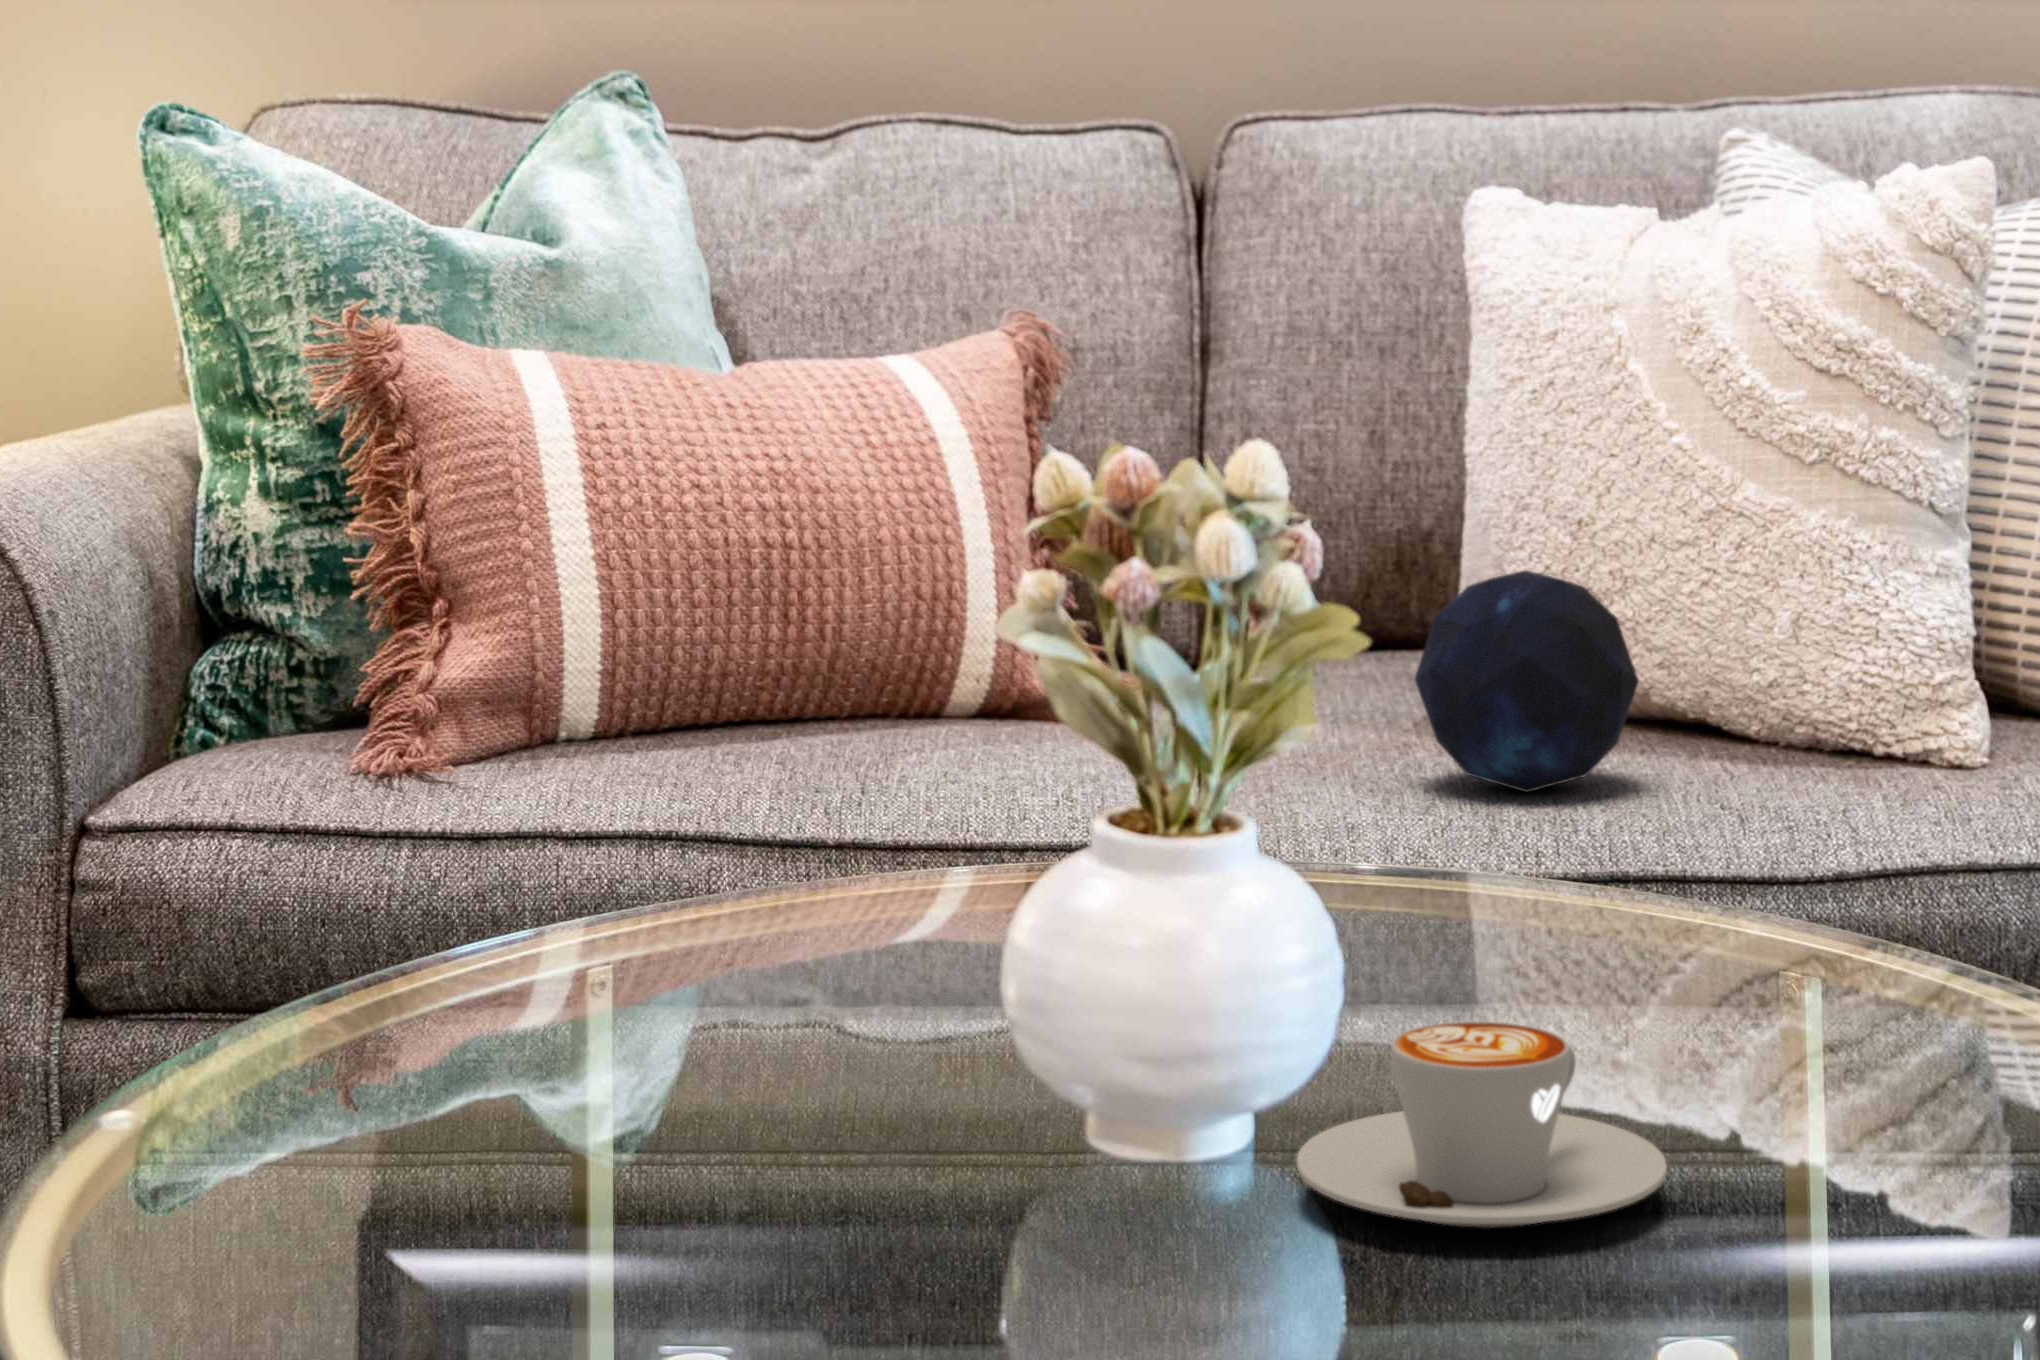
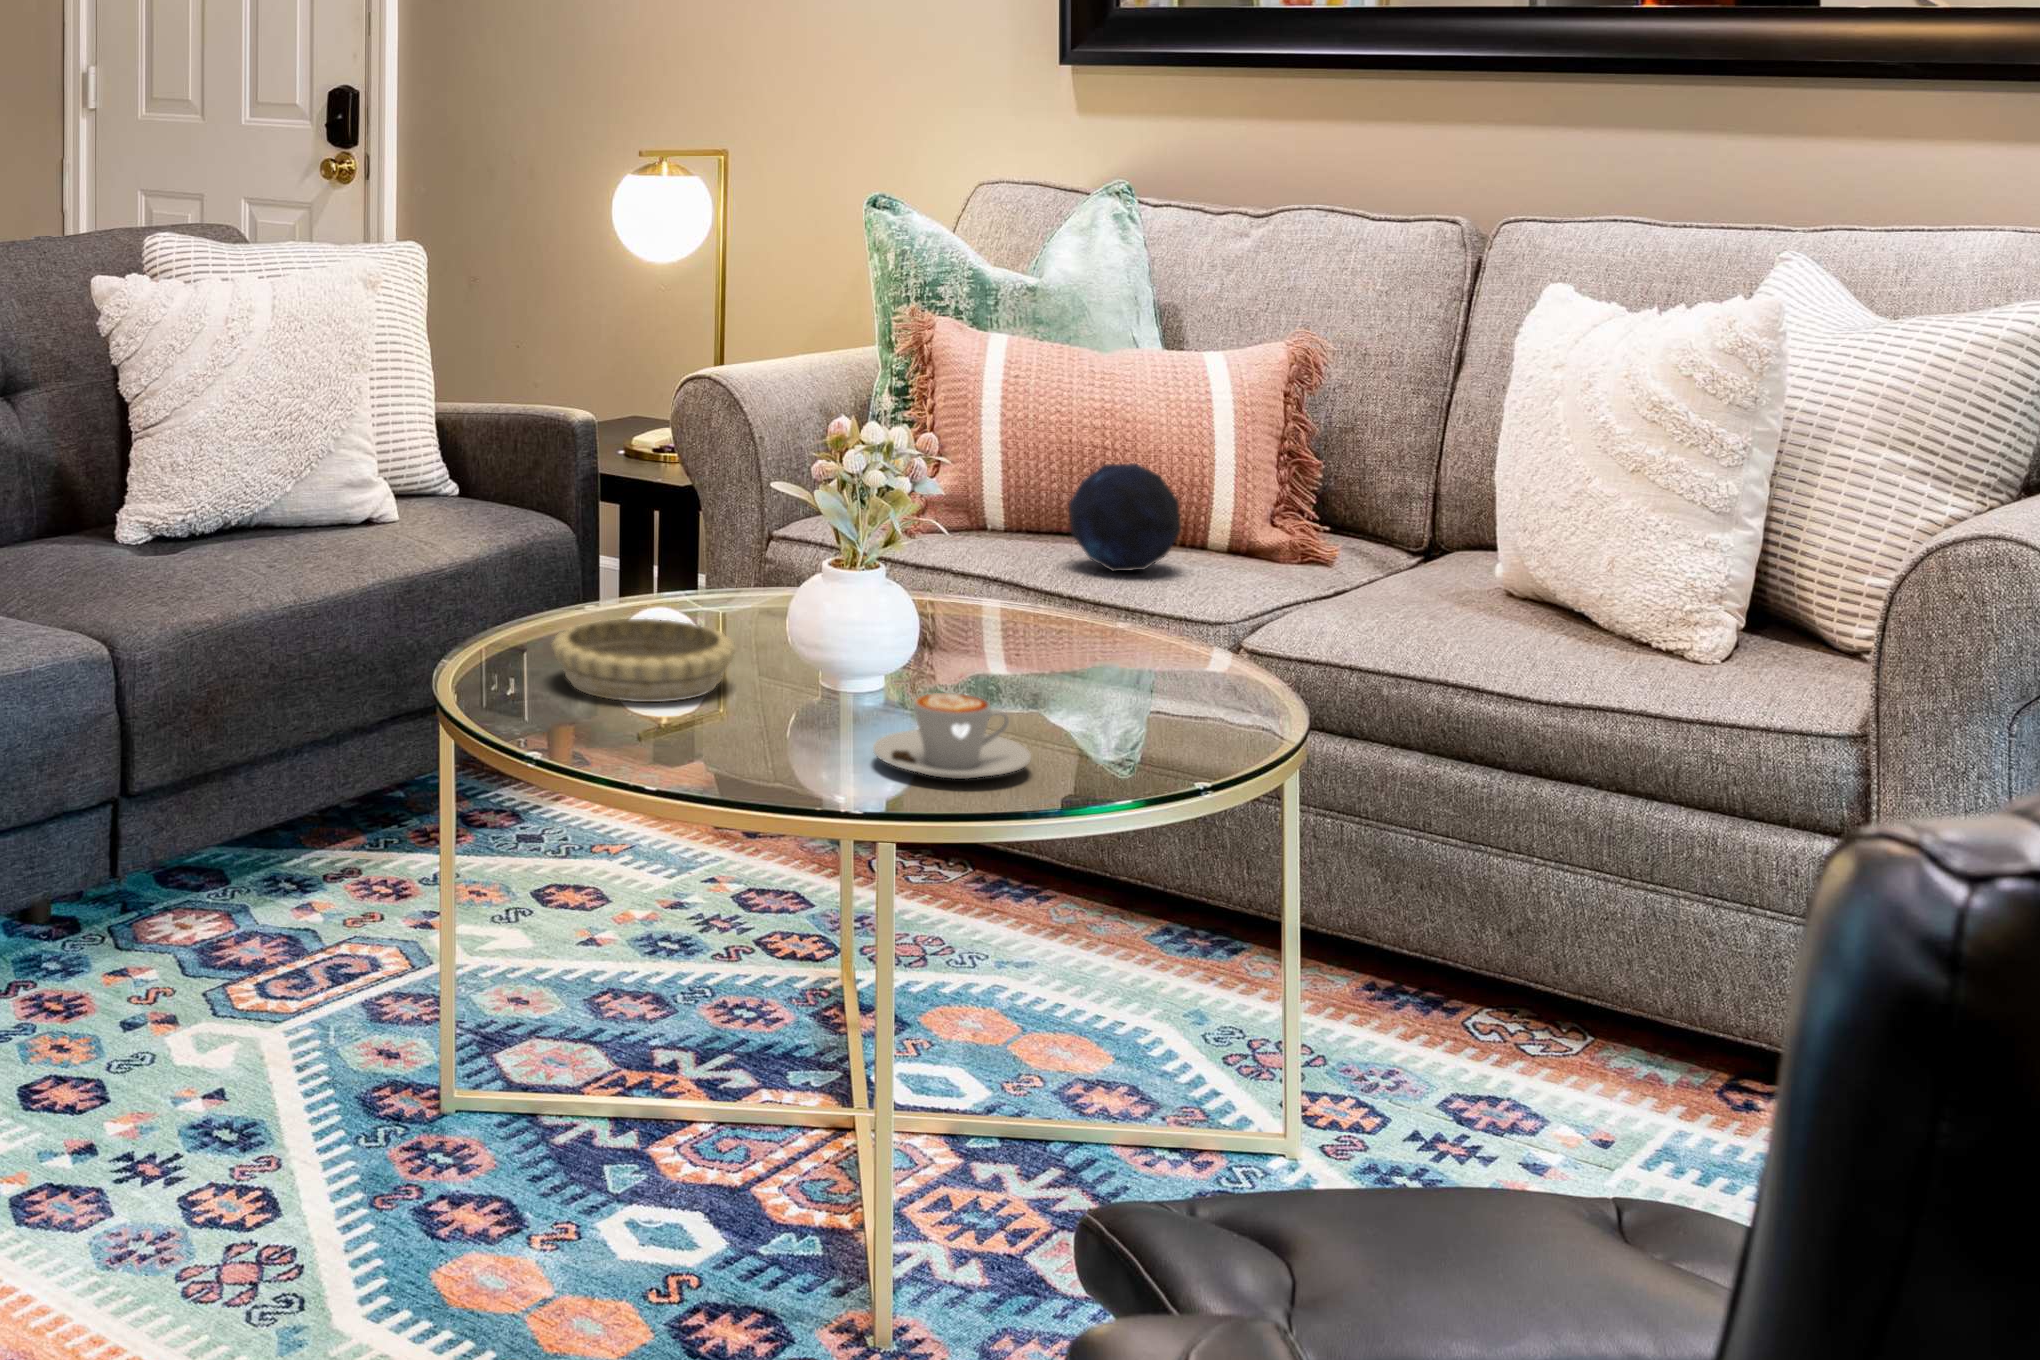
decorative orb: present [1415,570,1639,792] -> present [1069,463,1181,571]
decorative bowl: none [238,1002,722,1232] -> present [552,619,736,702]

